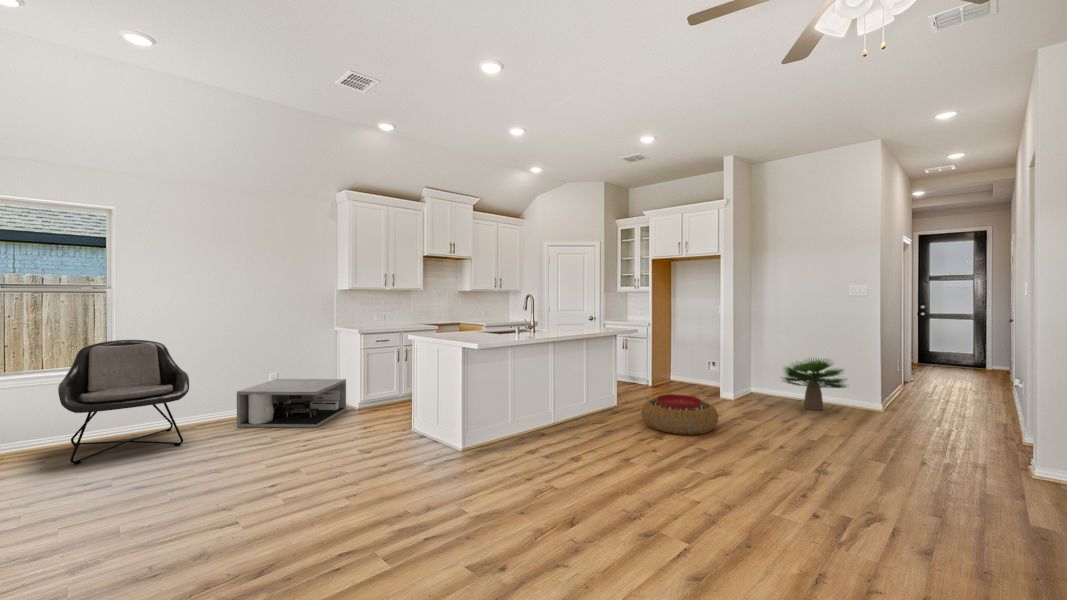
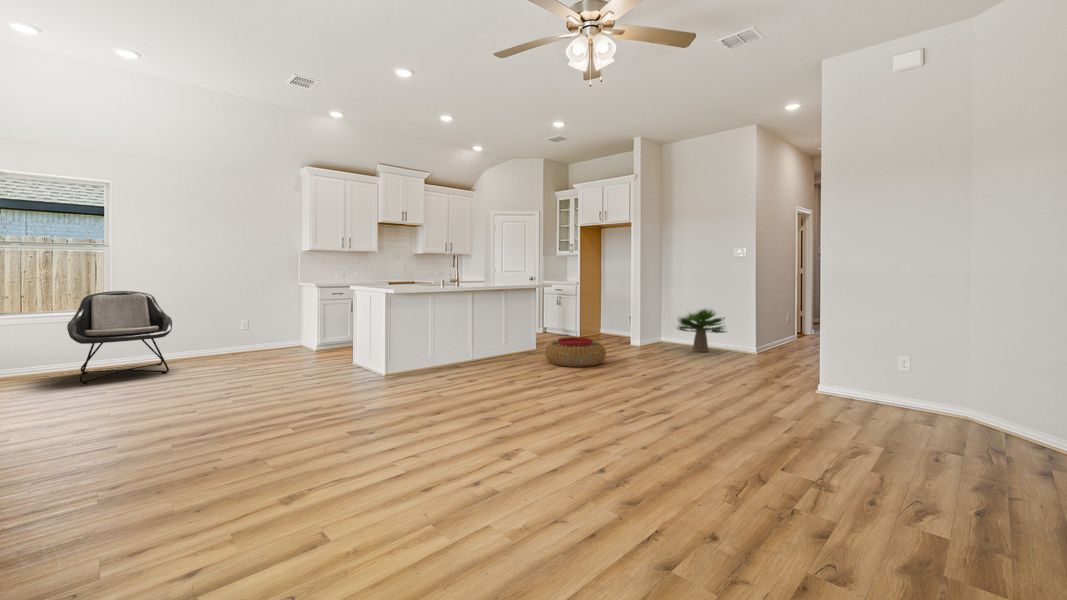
coffee table: present [237,379,346,427] -> none [214,327,309,363]

